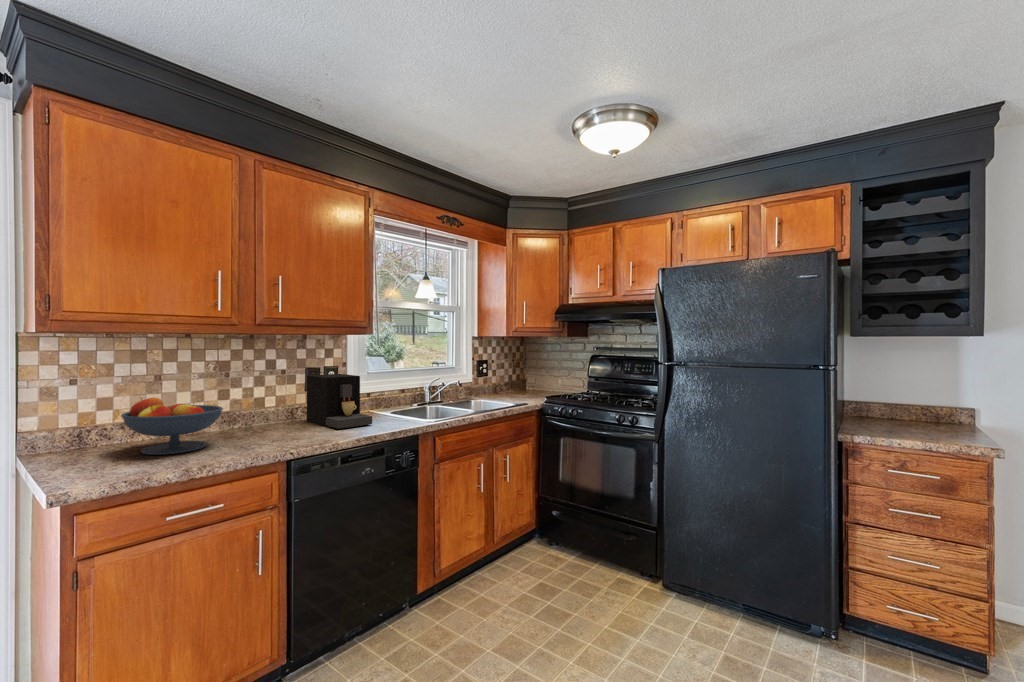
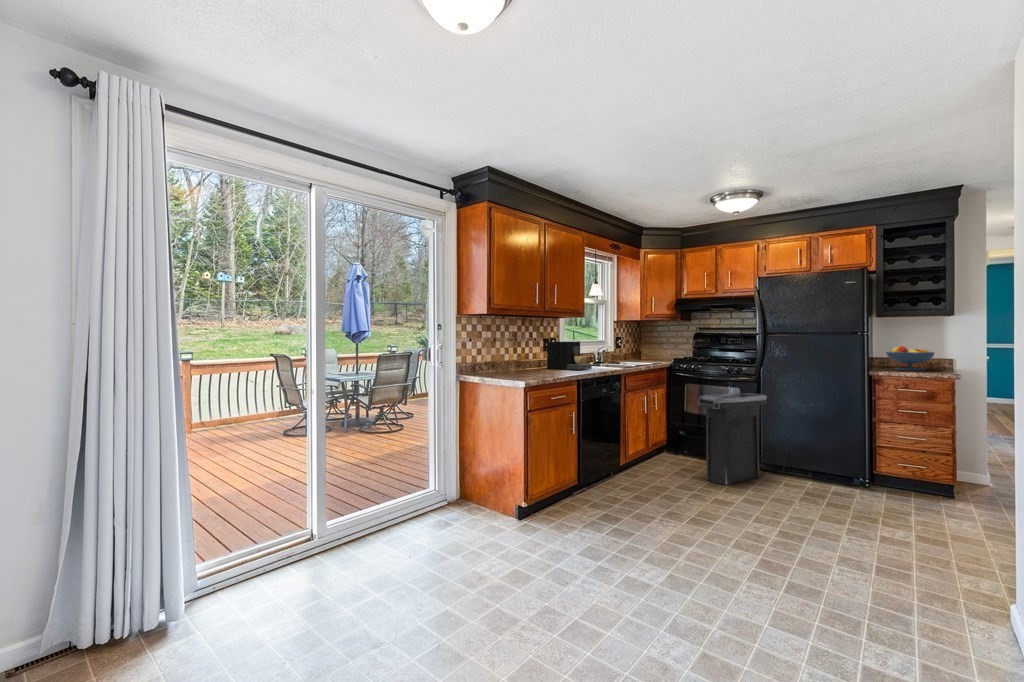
fruit bowl: present [121,398,223,455] -> present [886,346,935,370]
trash can: none [551,458,671,633] -> present [699,393,767,485]

